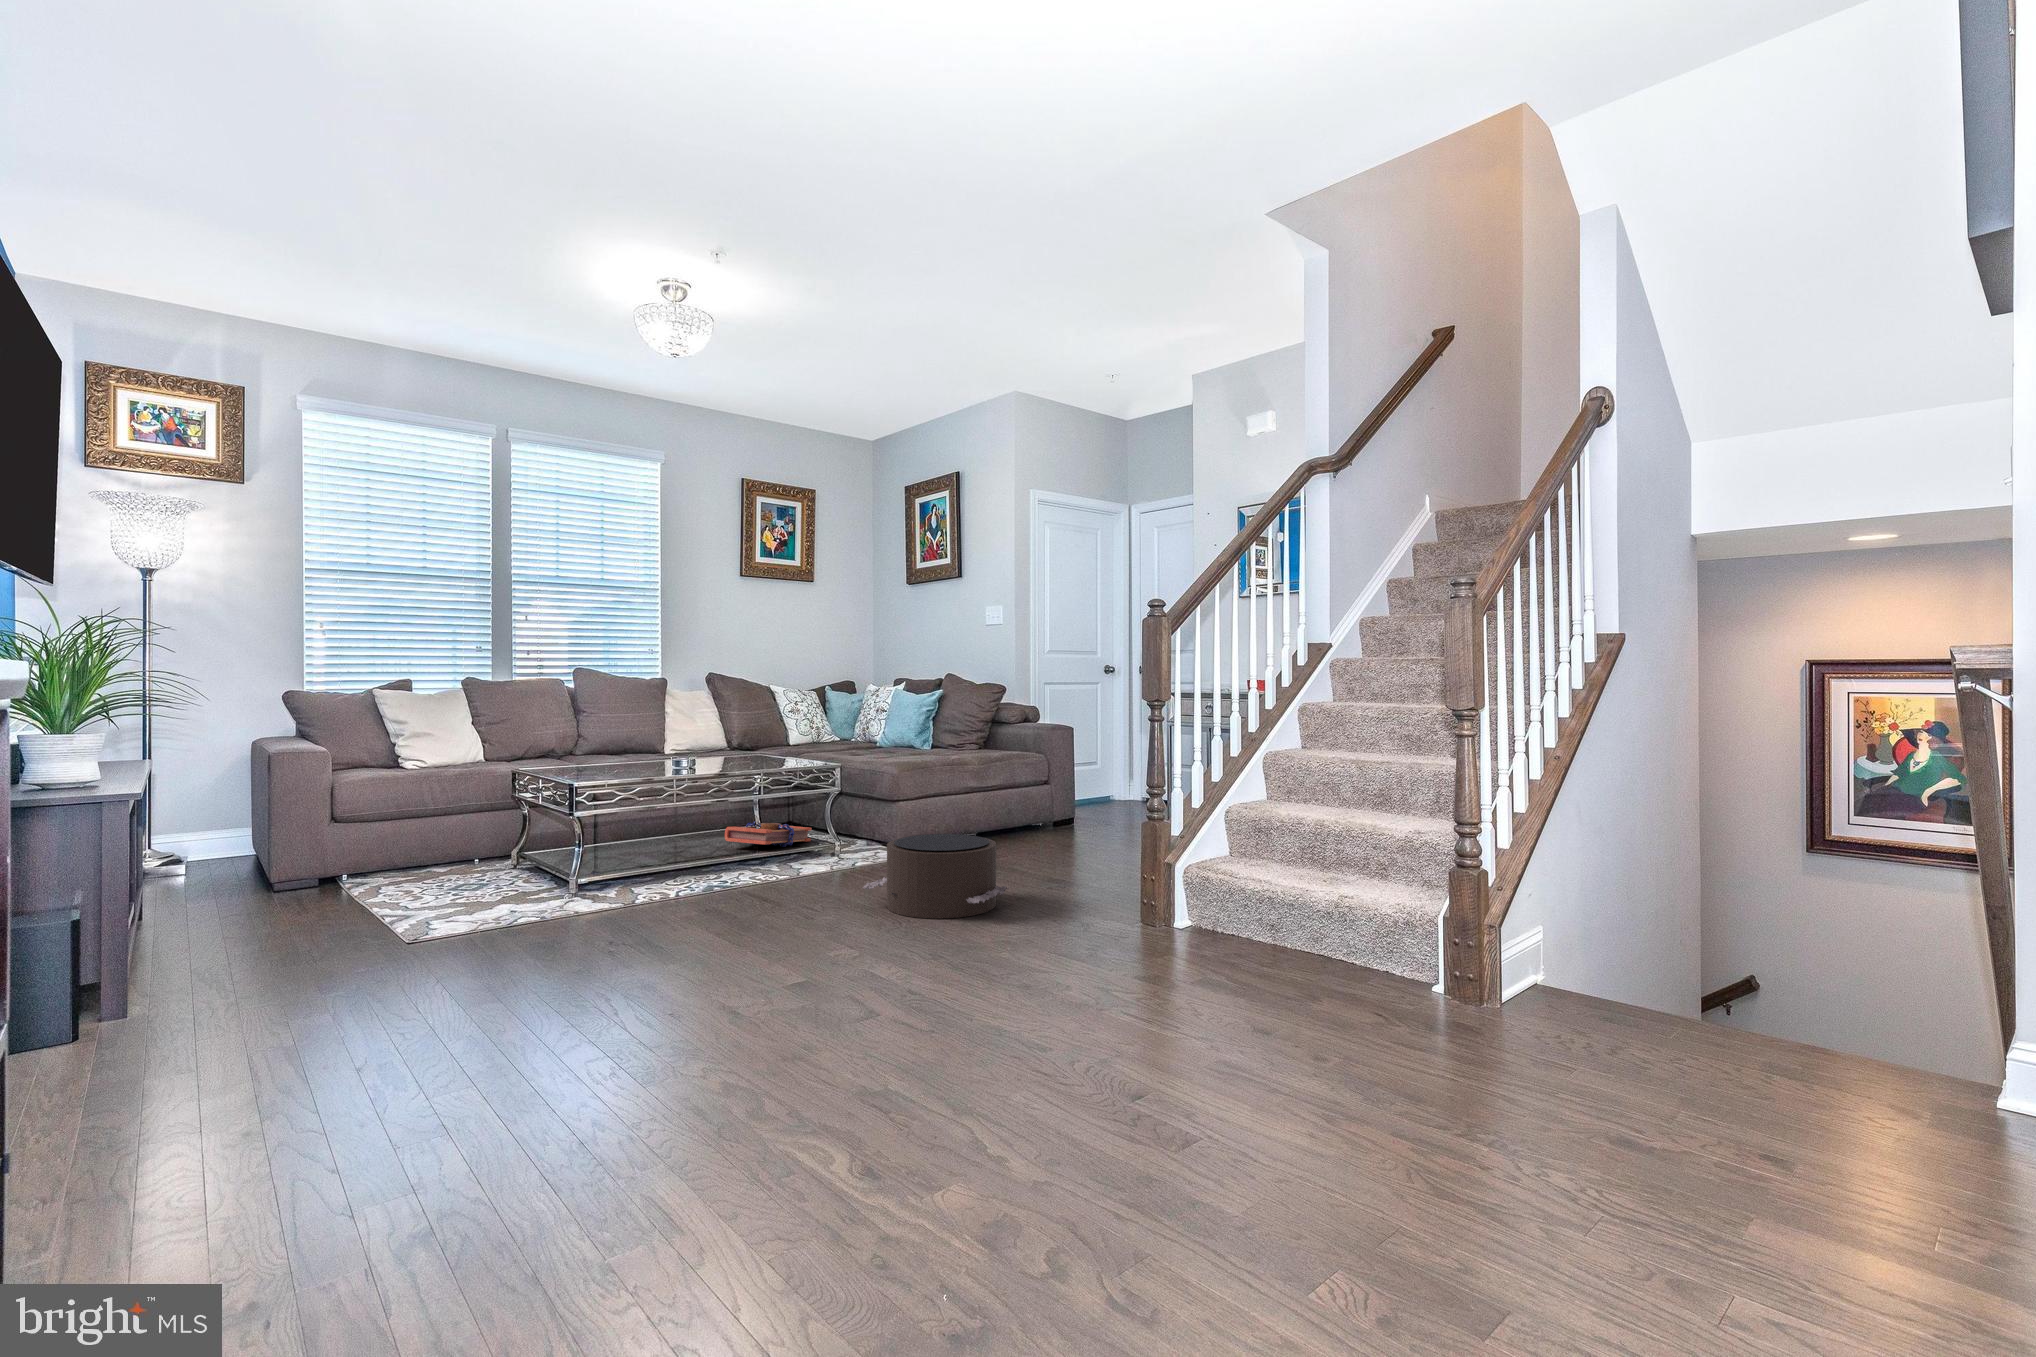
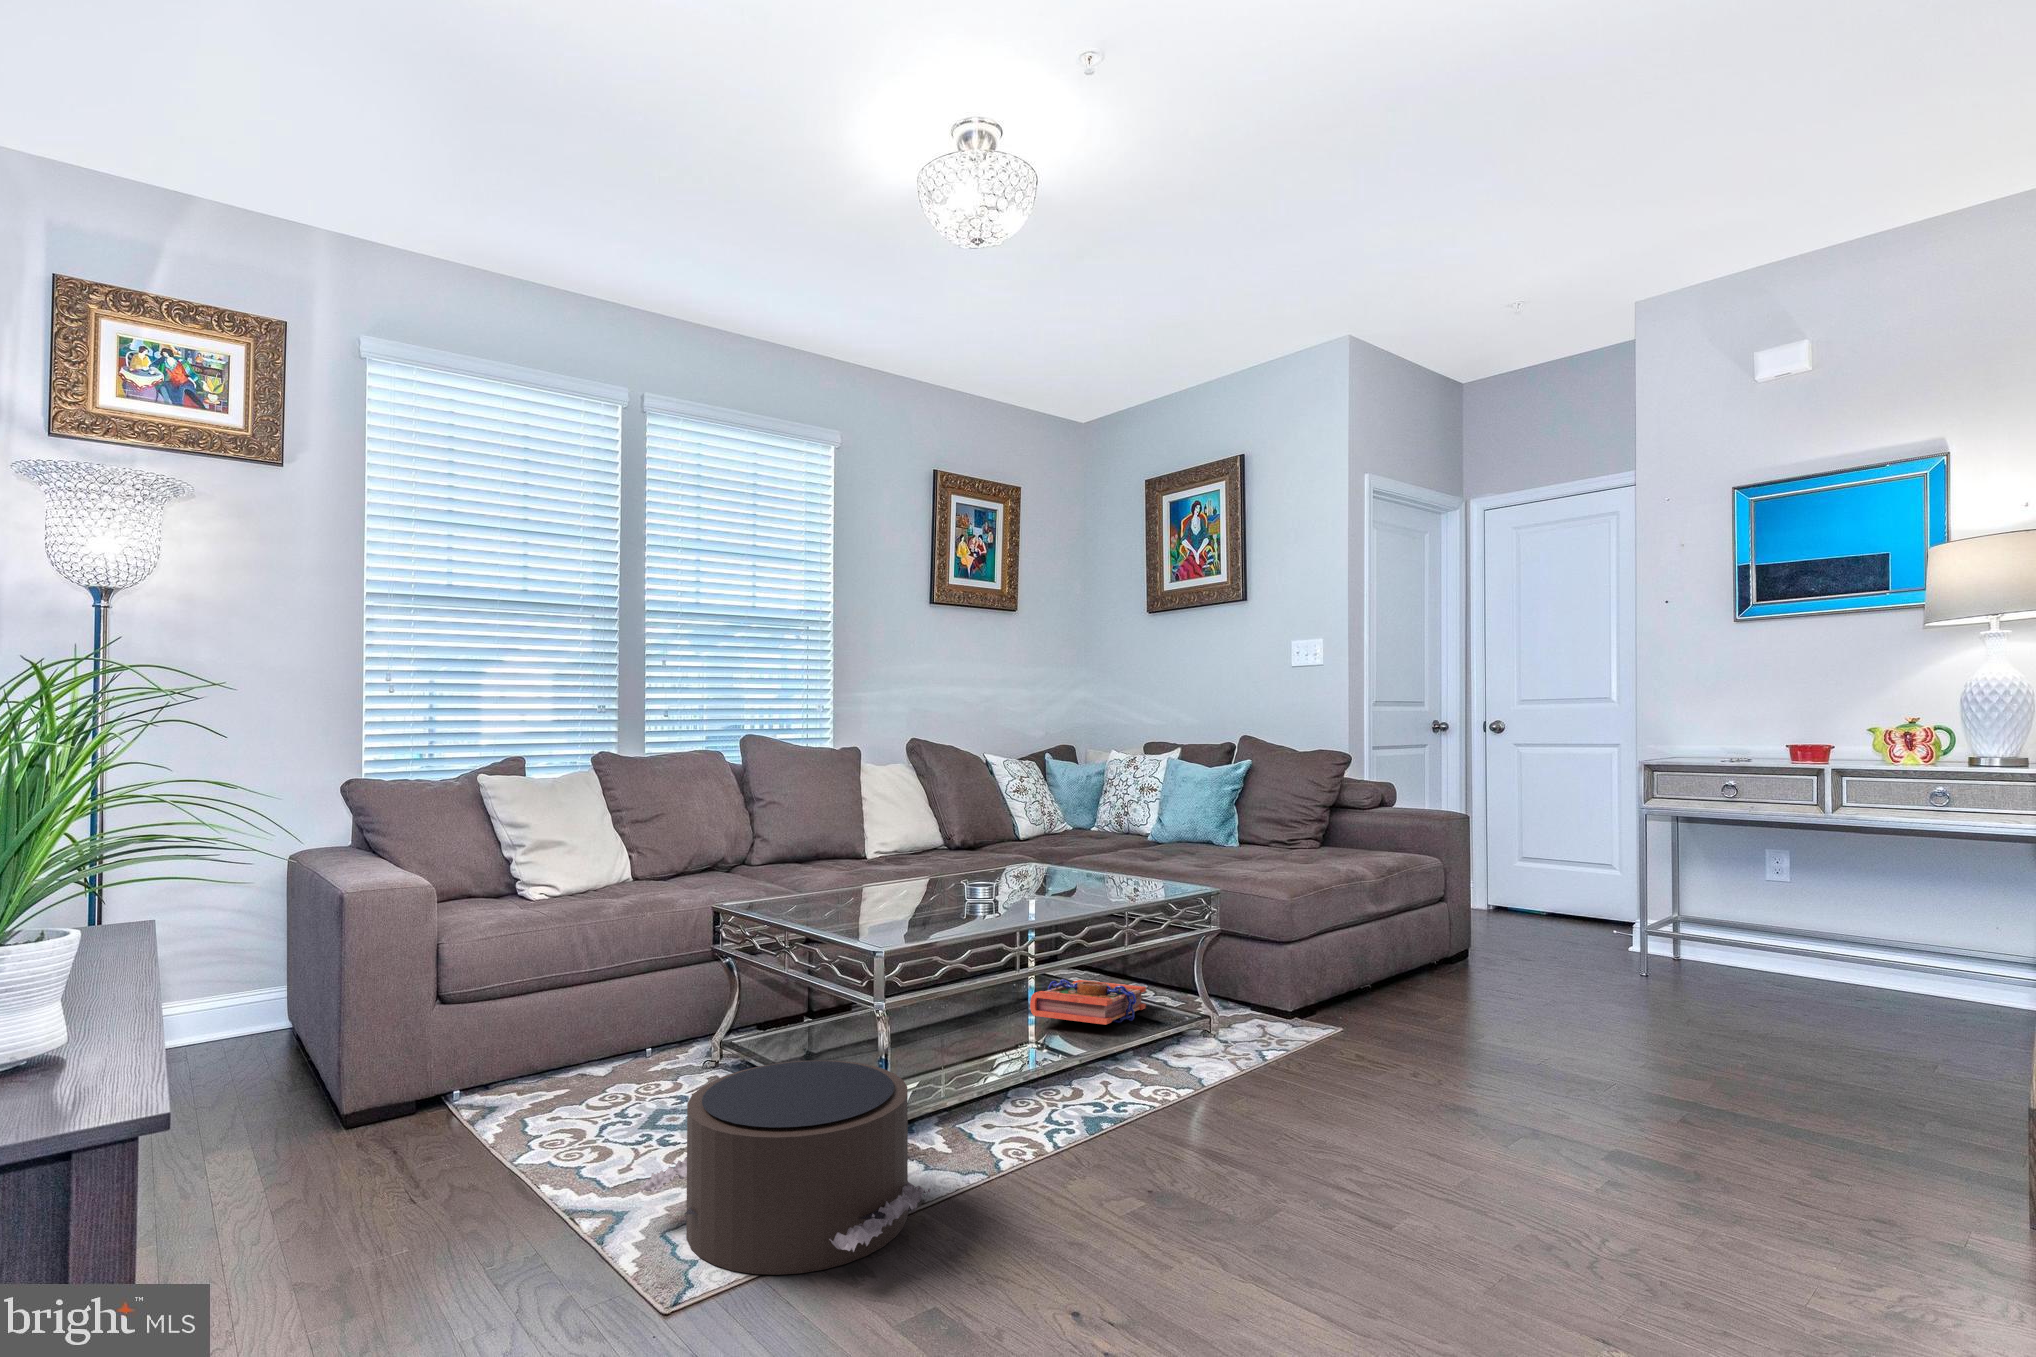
pouf: present [862,834,1009,919] -> present [639,1060,930,1275]

